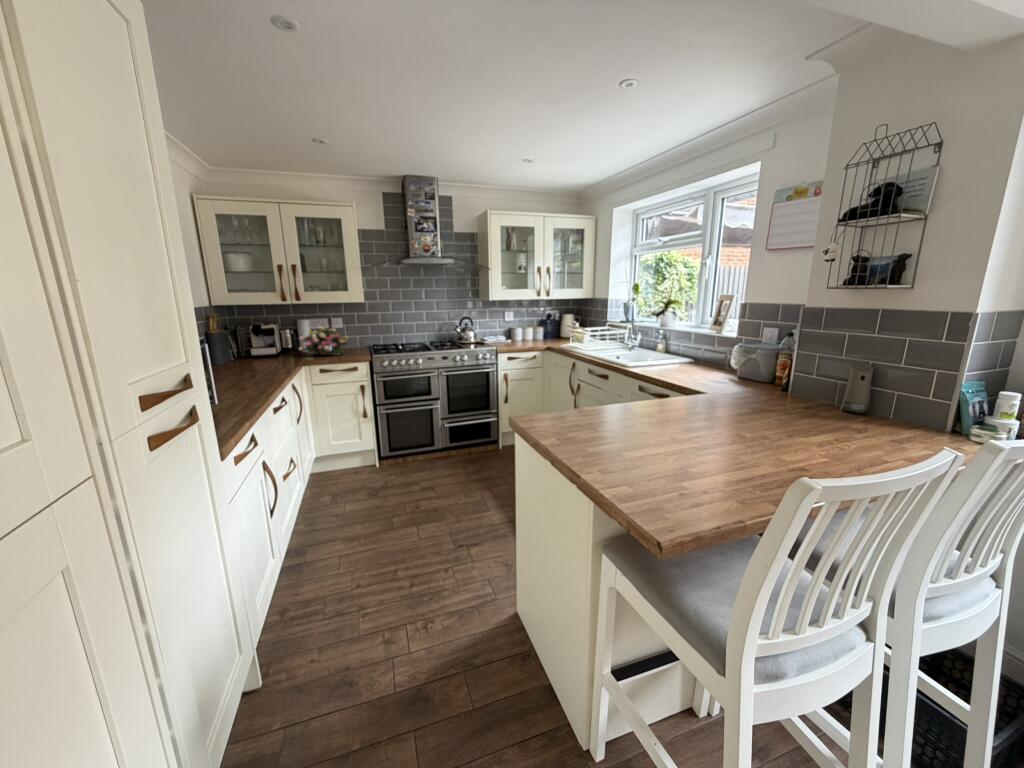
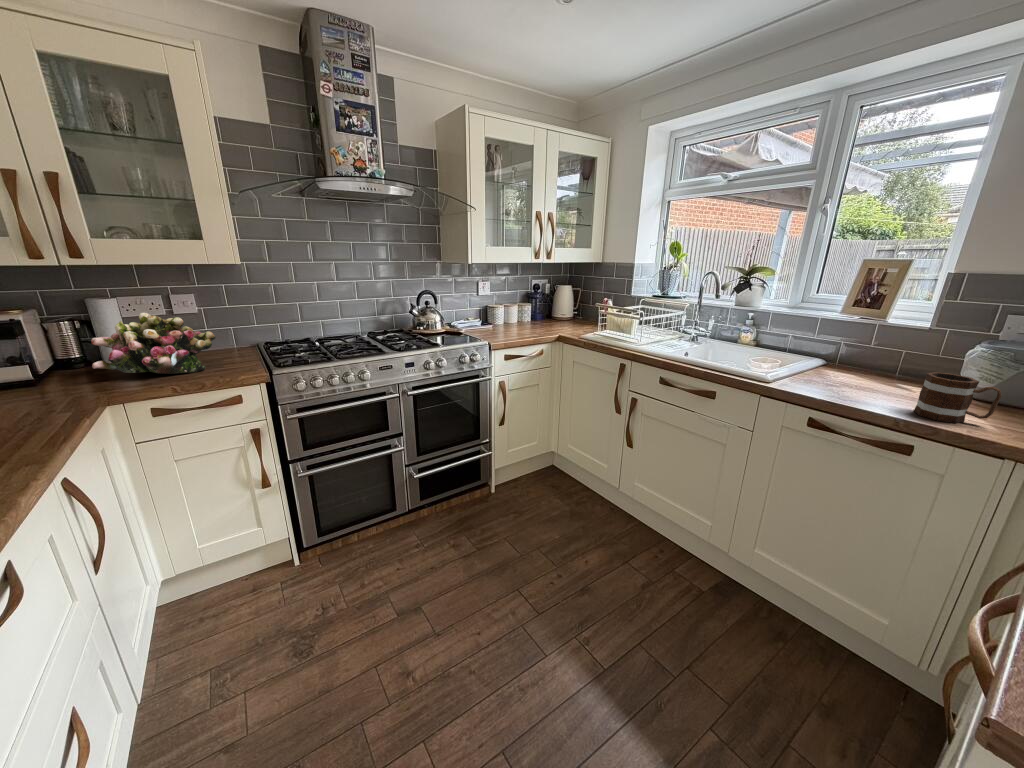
mug: none [686,357,718,383] -> present [914,372,1002,423]

